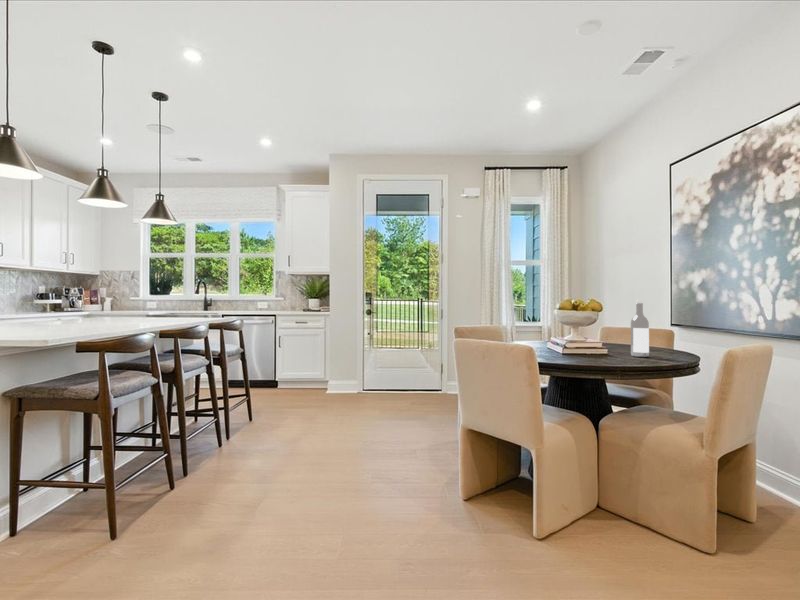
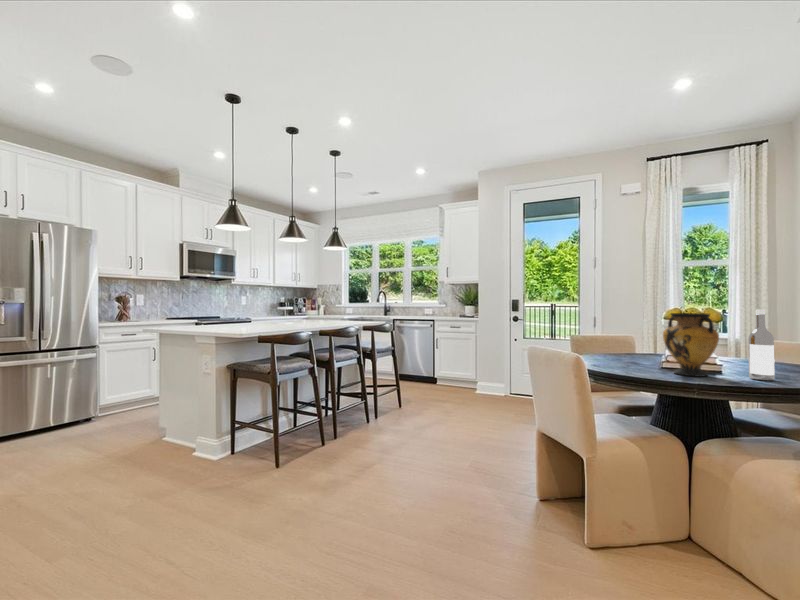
vase: none [571,303,615,358] -> present [663,313,719,376]

